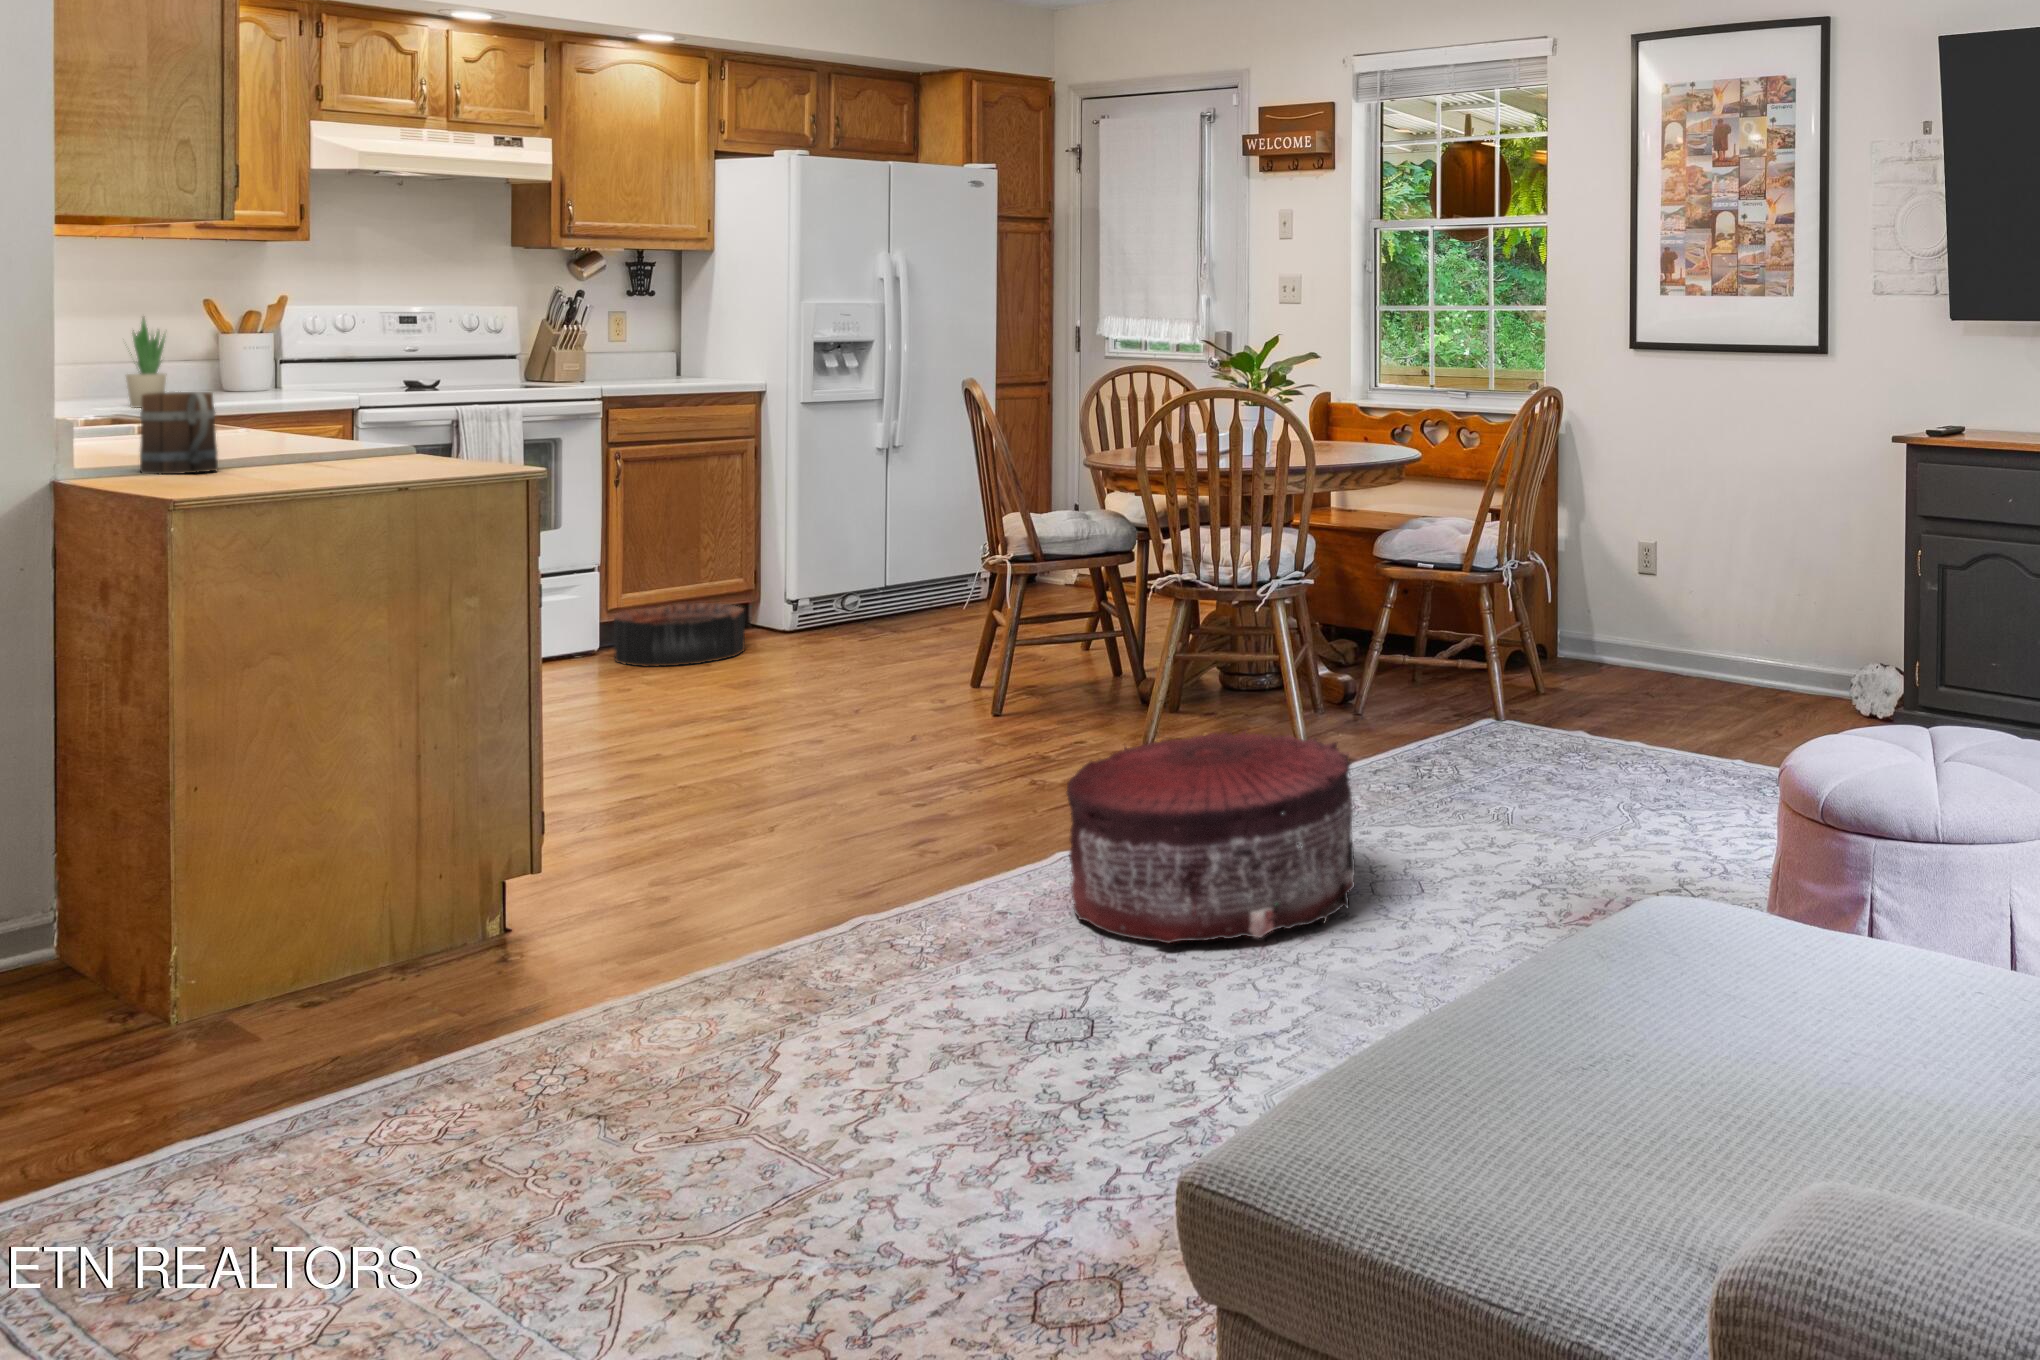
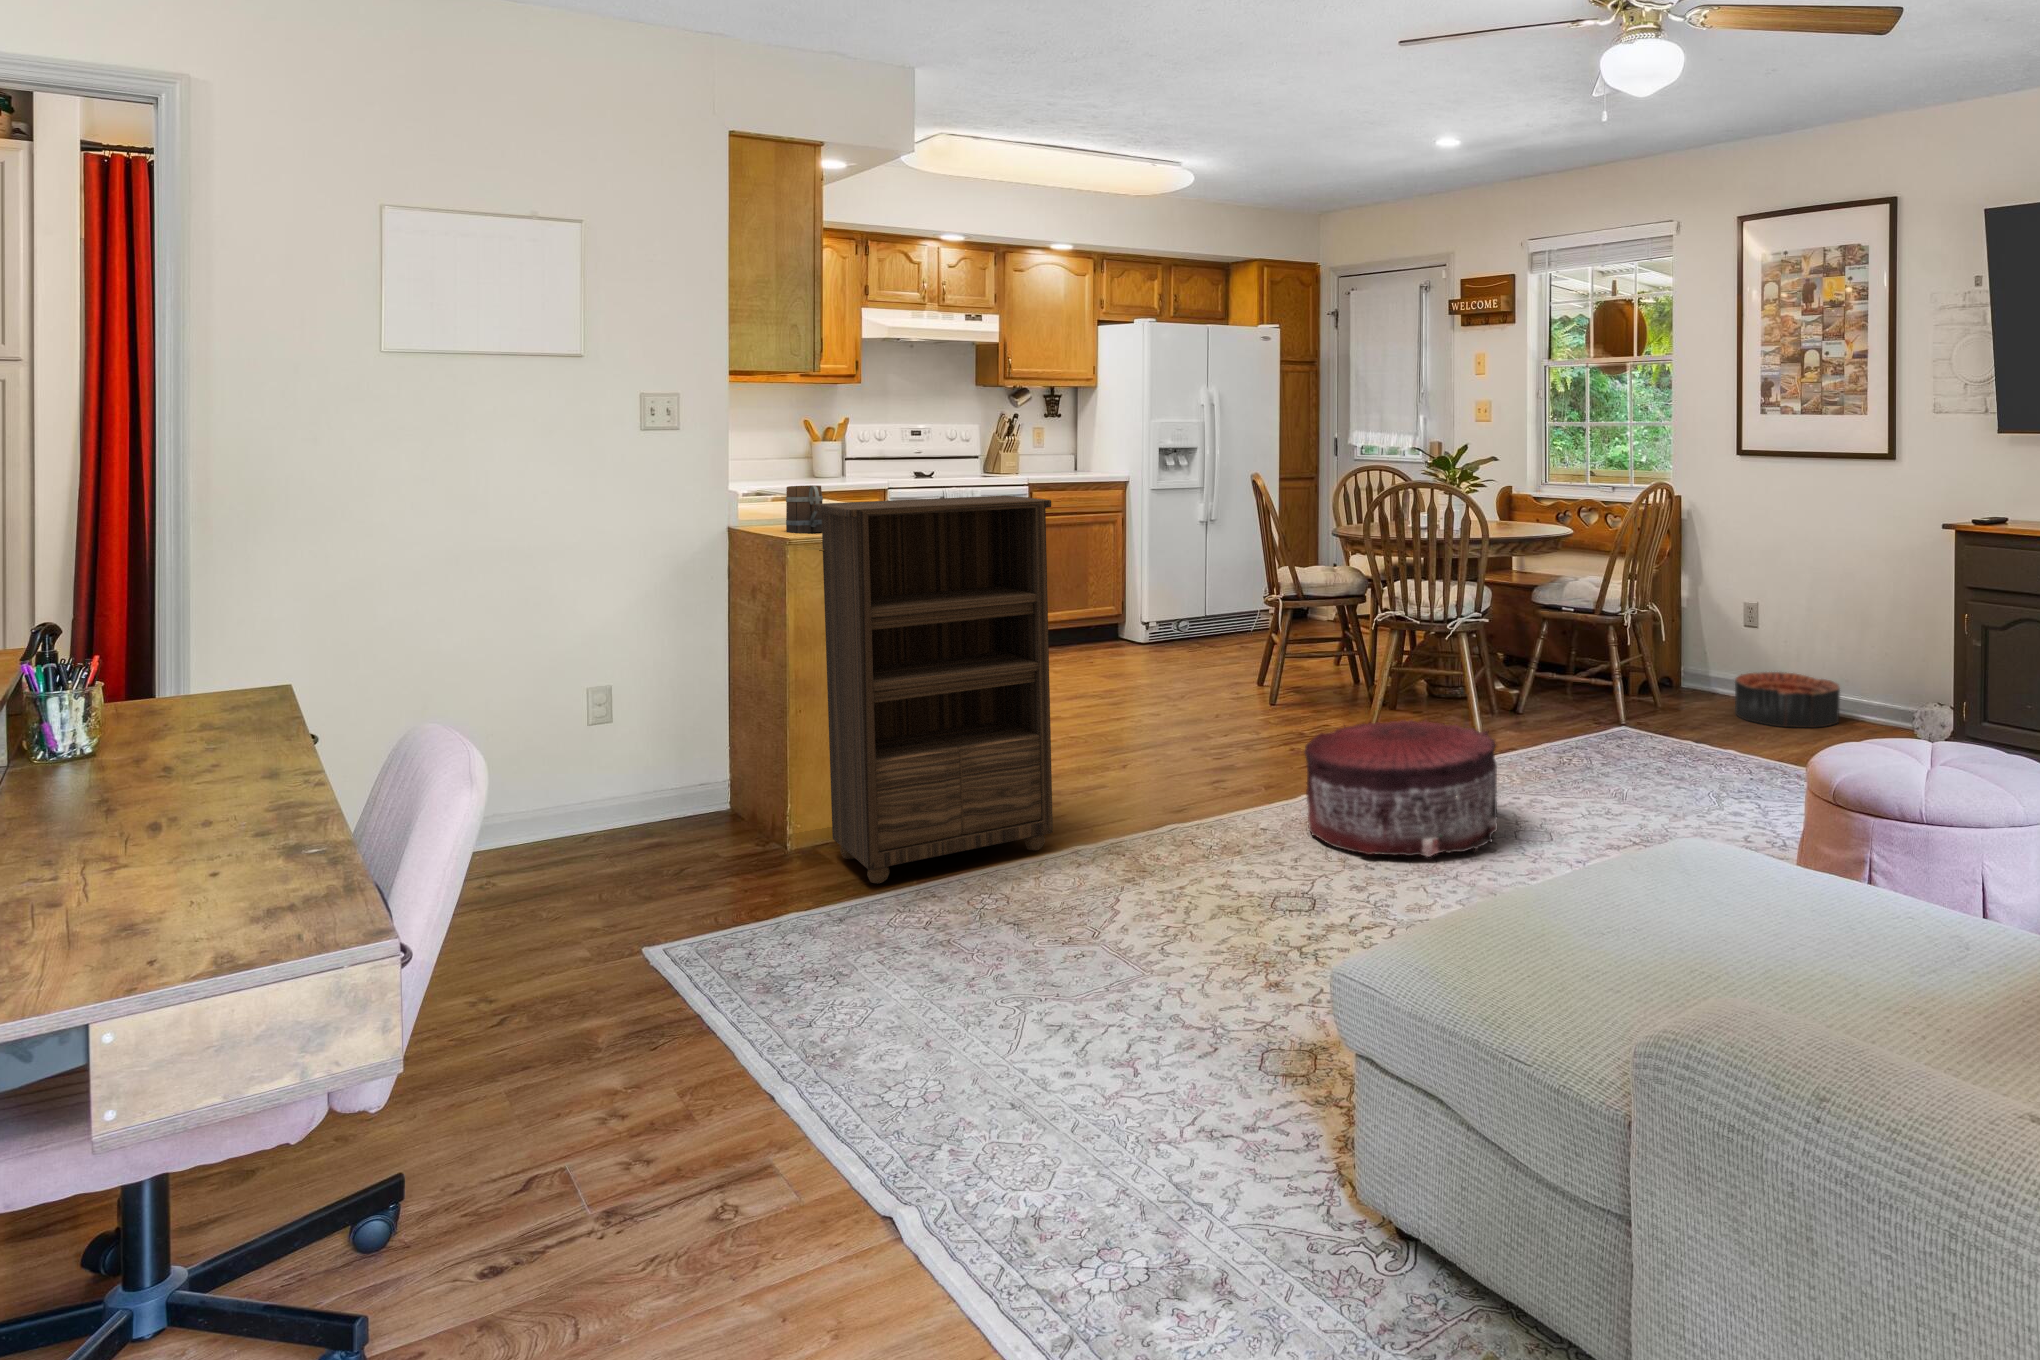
potted plant: present [126,318,166,408] -> none [772,439,794,495]
bookshelf: none [195,408,650,1083] -> present [814,496,1053,884]
basket: present [614,603,745,666] -> present [1735,672,1840,728]

